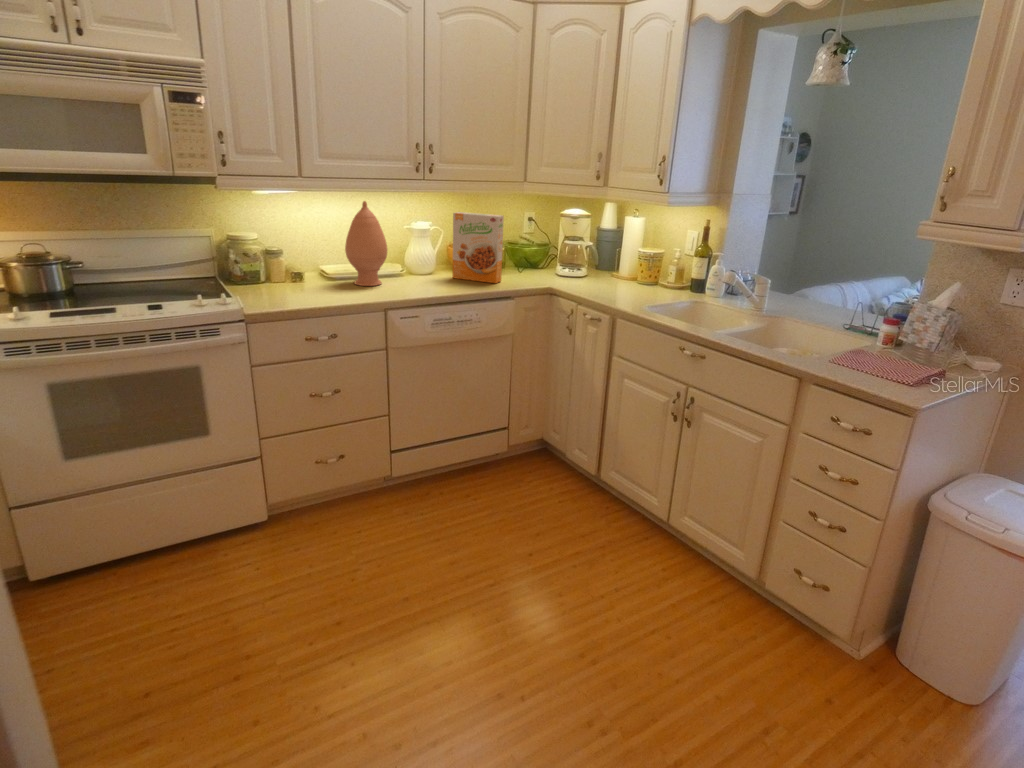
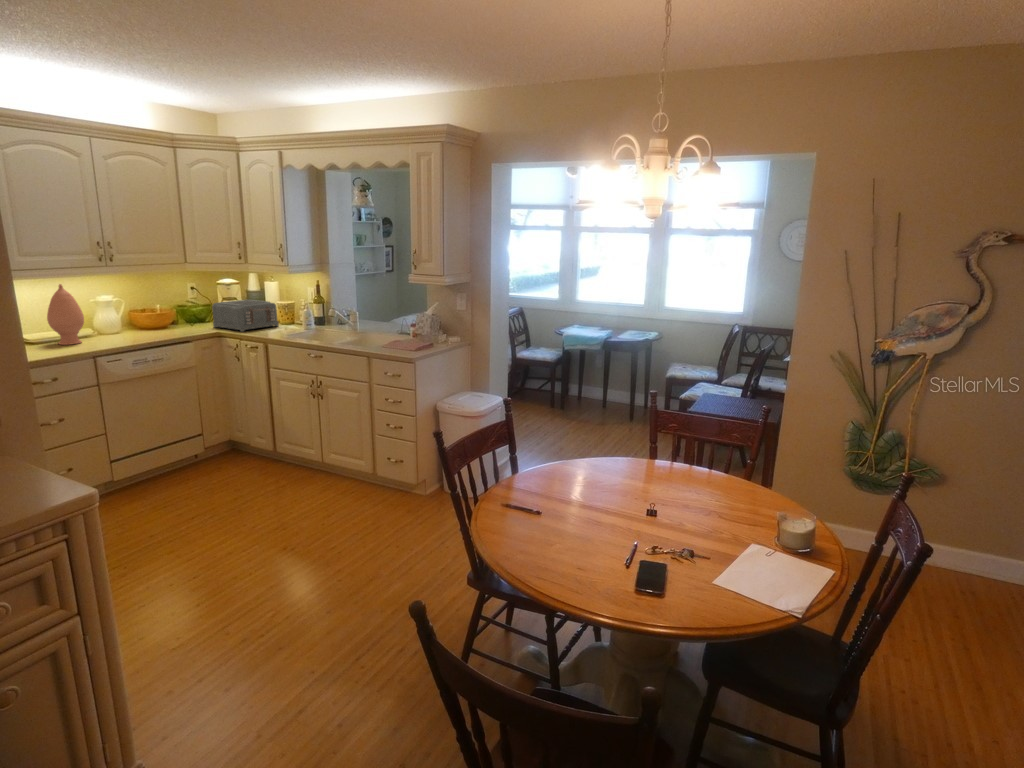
cereal box: present [453,212,504,283] -> none [133,287,179,334]
toaster: none [546,242,638,292] -> present [212,300,279,332]

